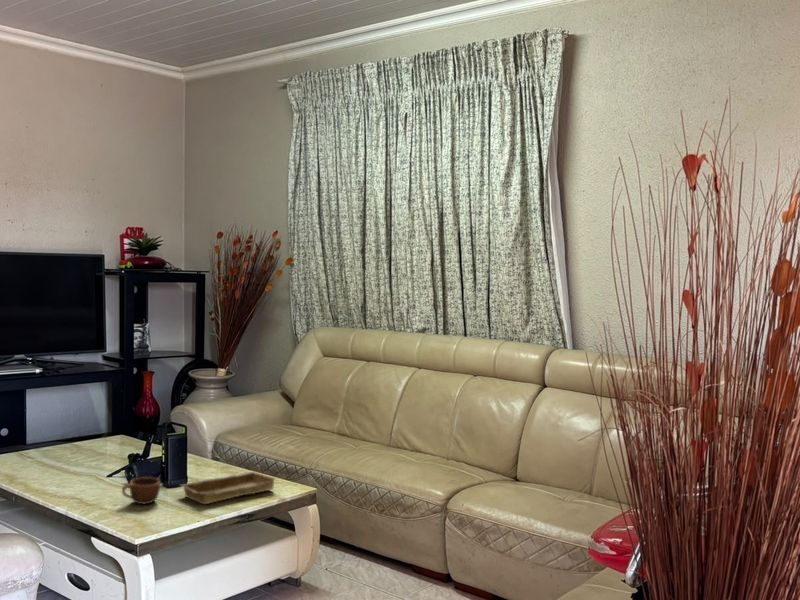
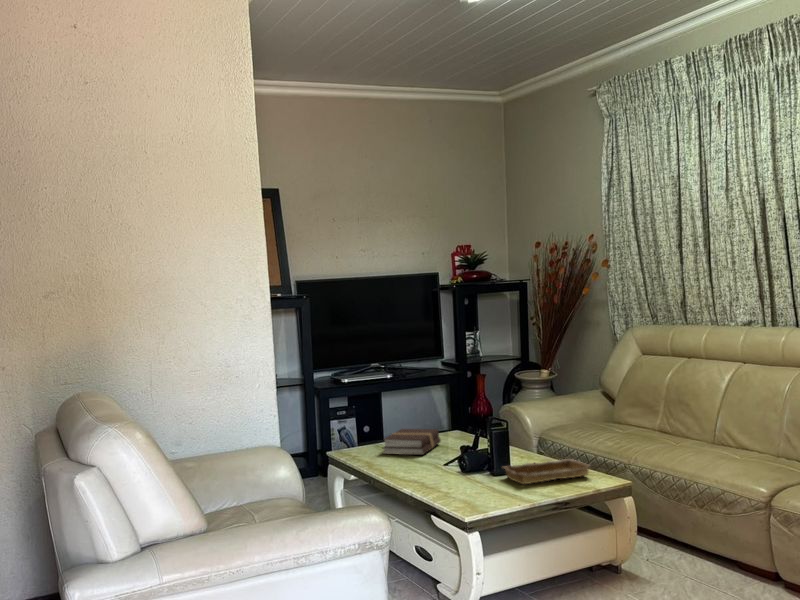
book: none [32,440,105,473] -> present [383,429,441,455]
mug: present [122,477,160,504] -> none [452,458,484,482]

